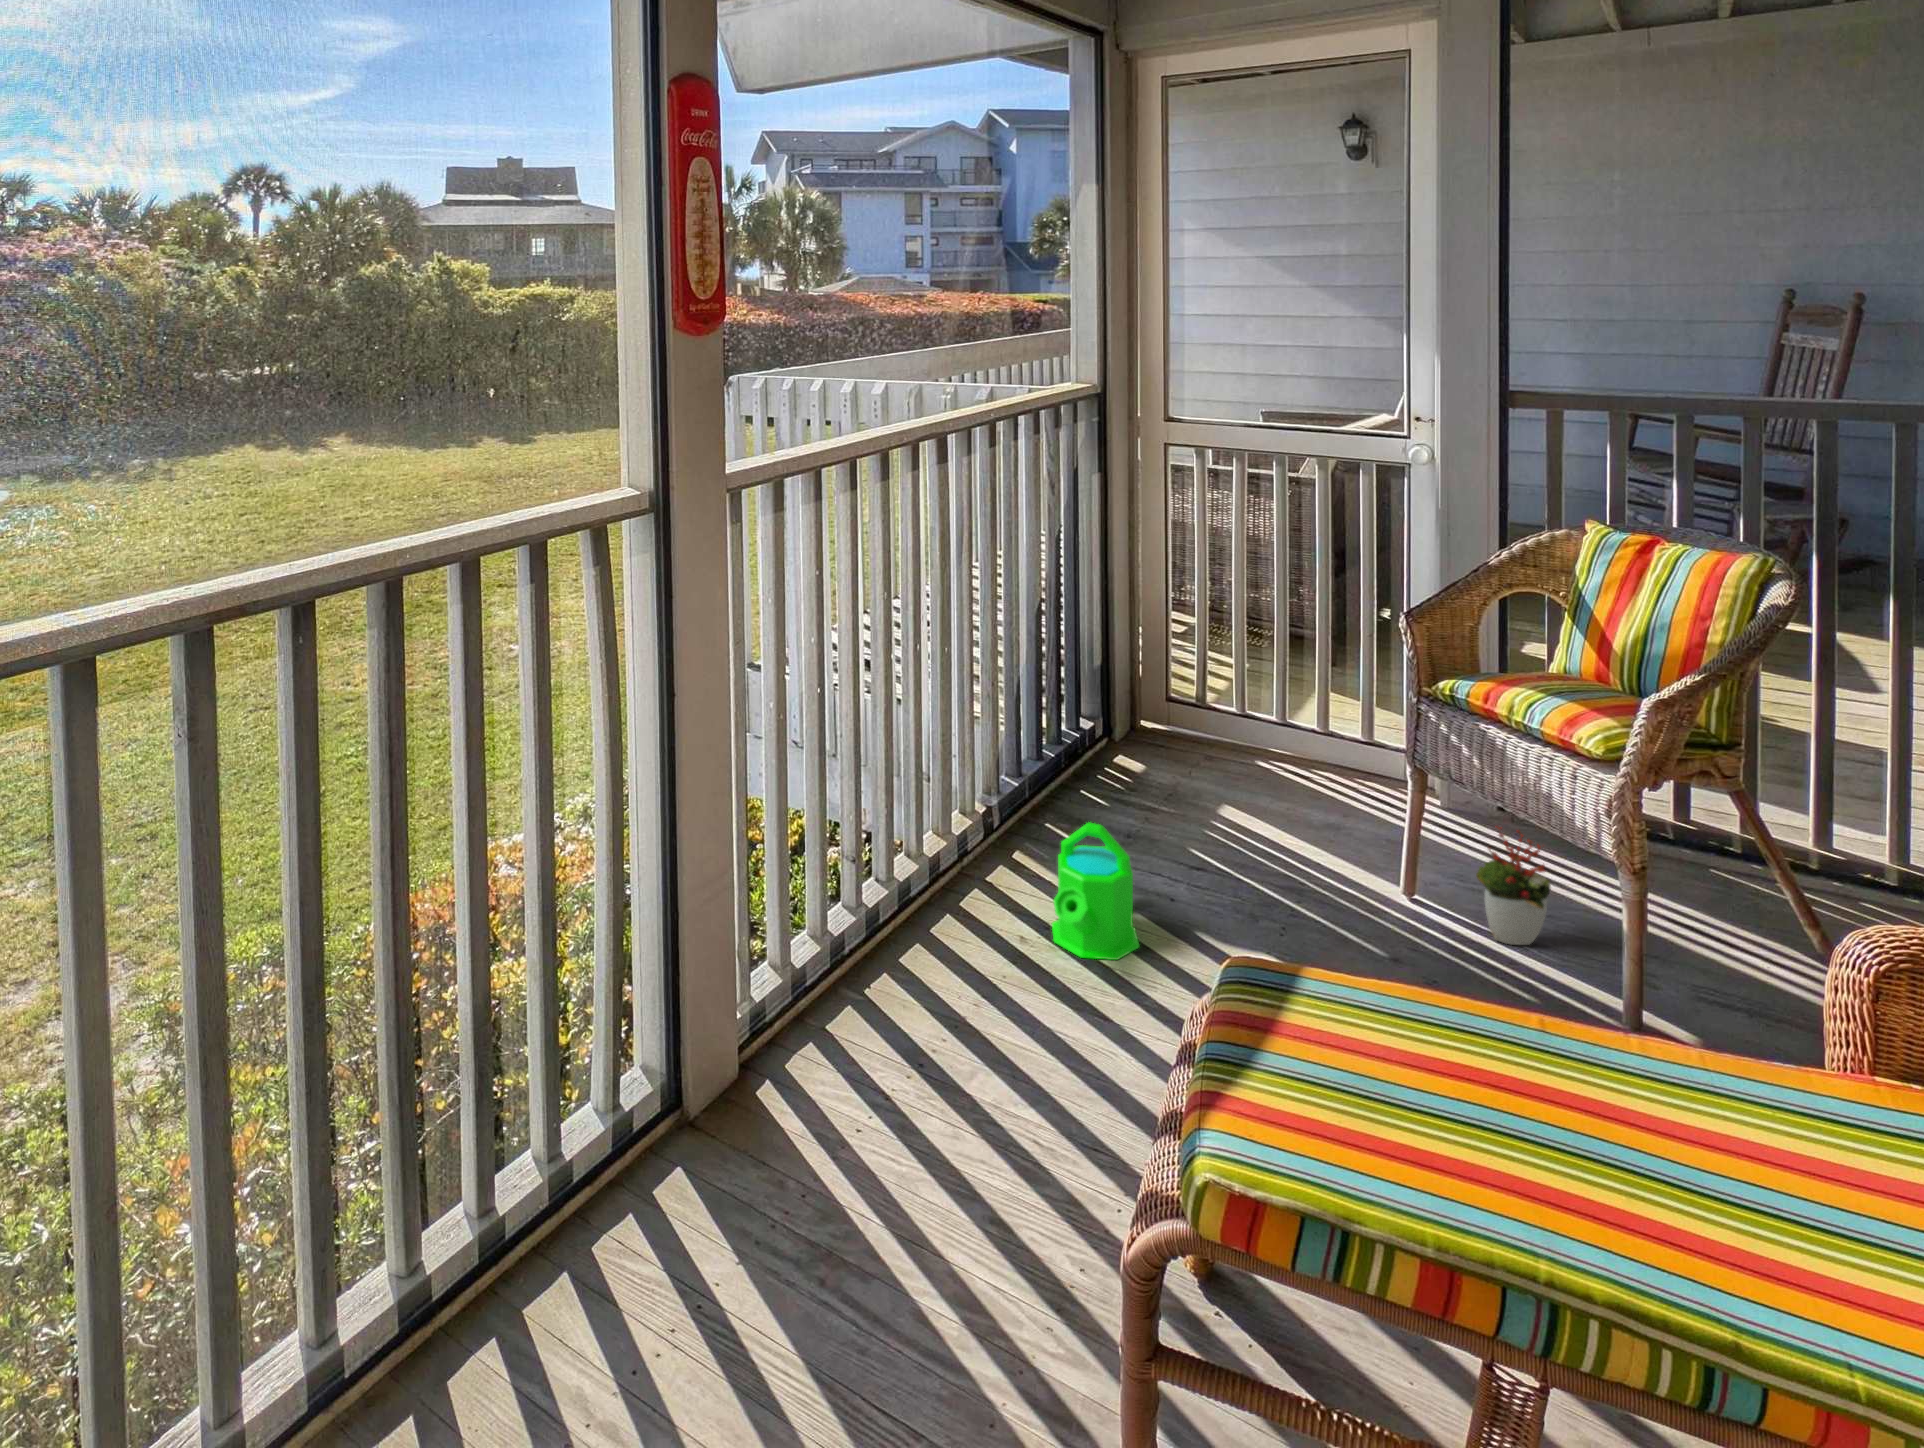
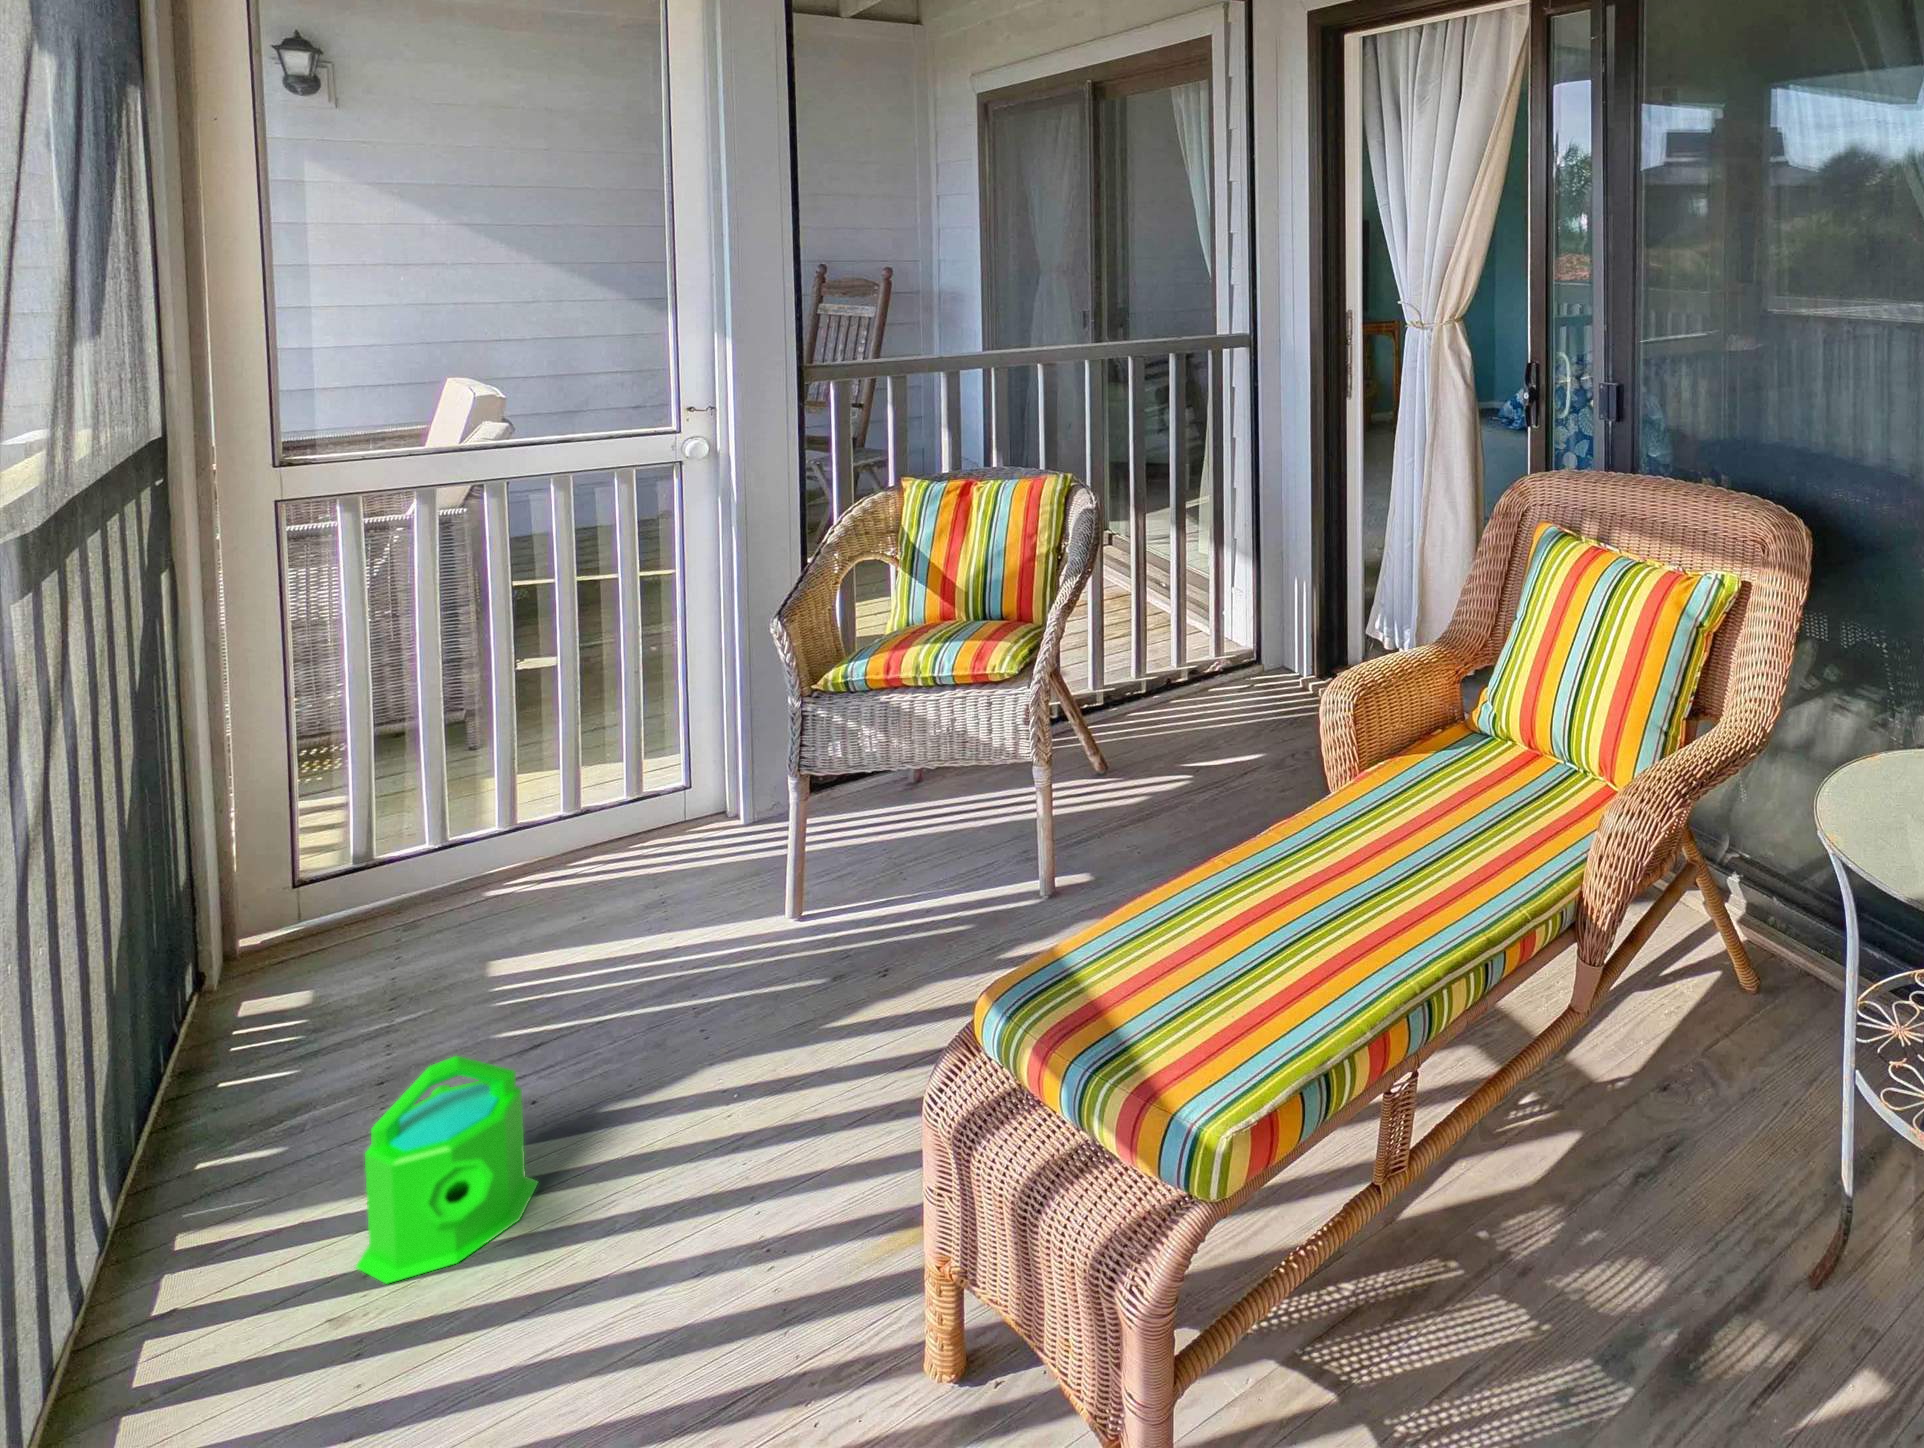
decorative plant: present [1476,827,1550,945] -> none [896,778,958,896]

